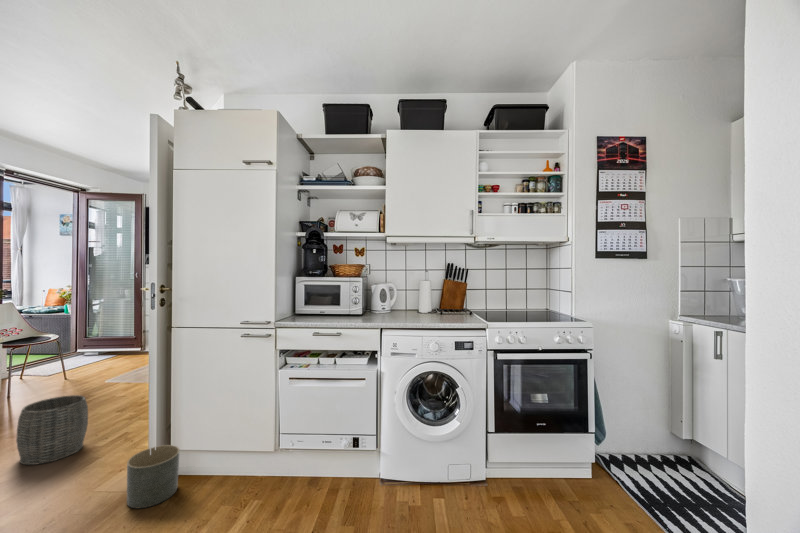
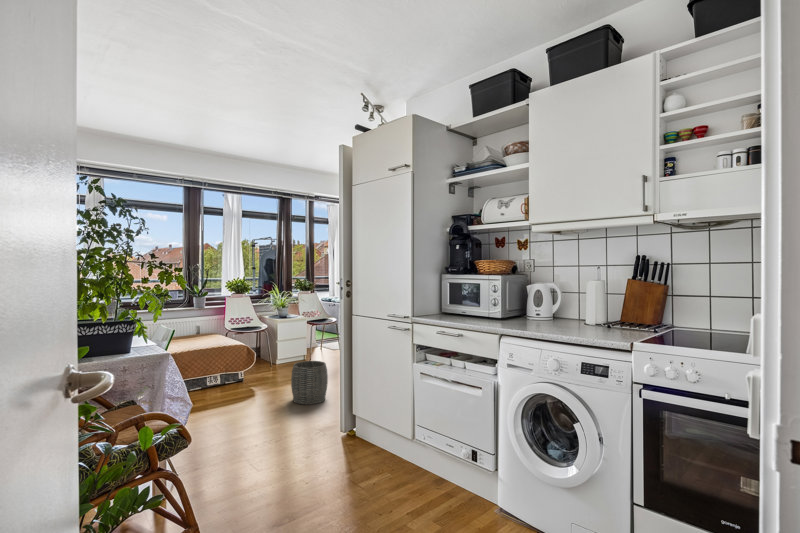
planter: present [127,445,180,508] -> none [319,409,352,451]

